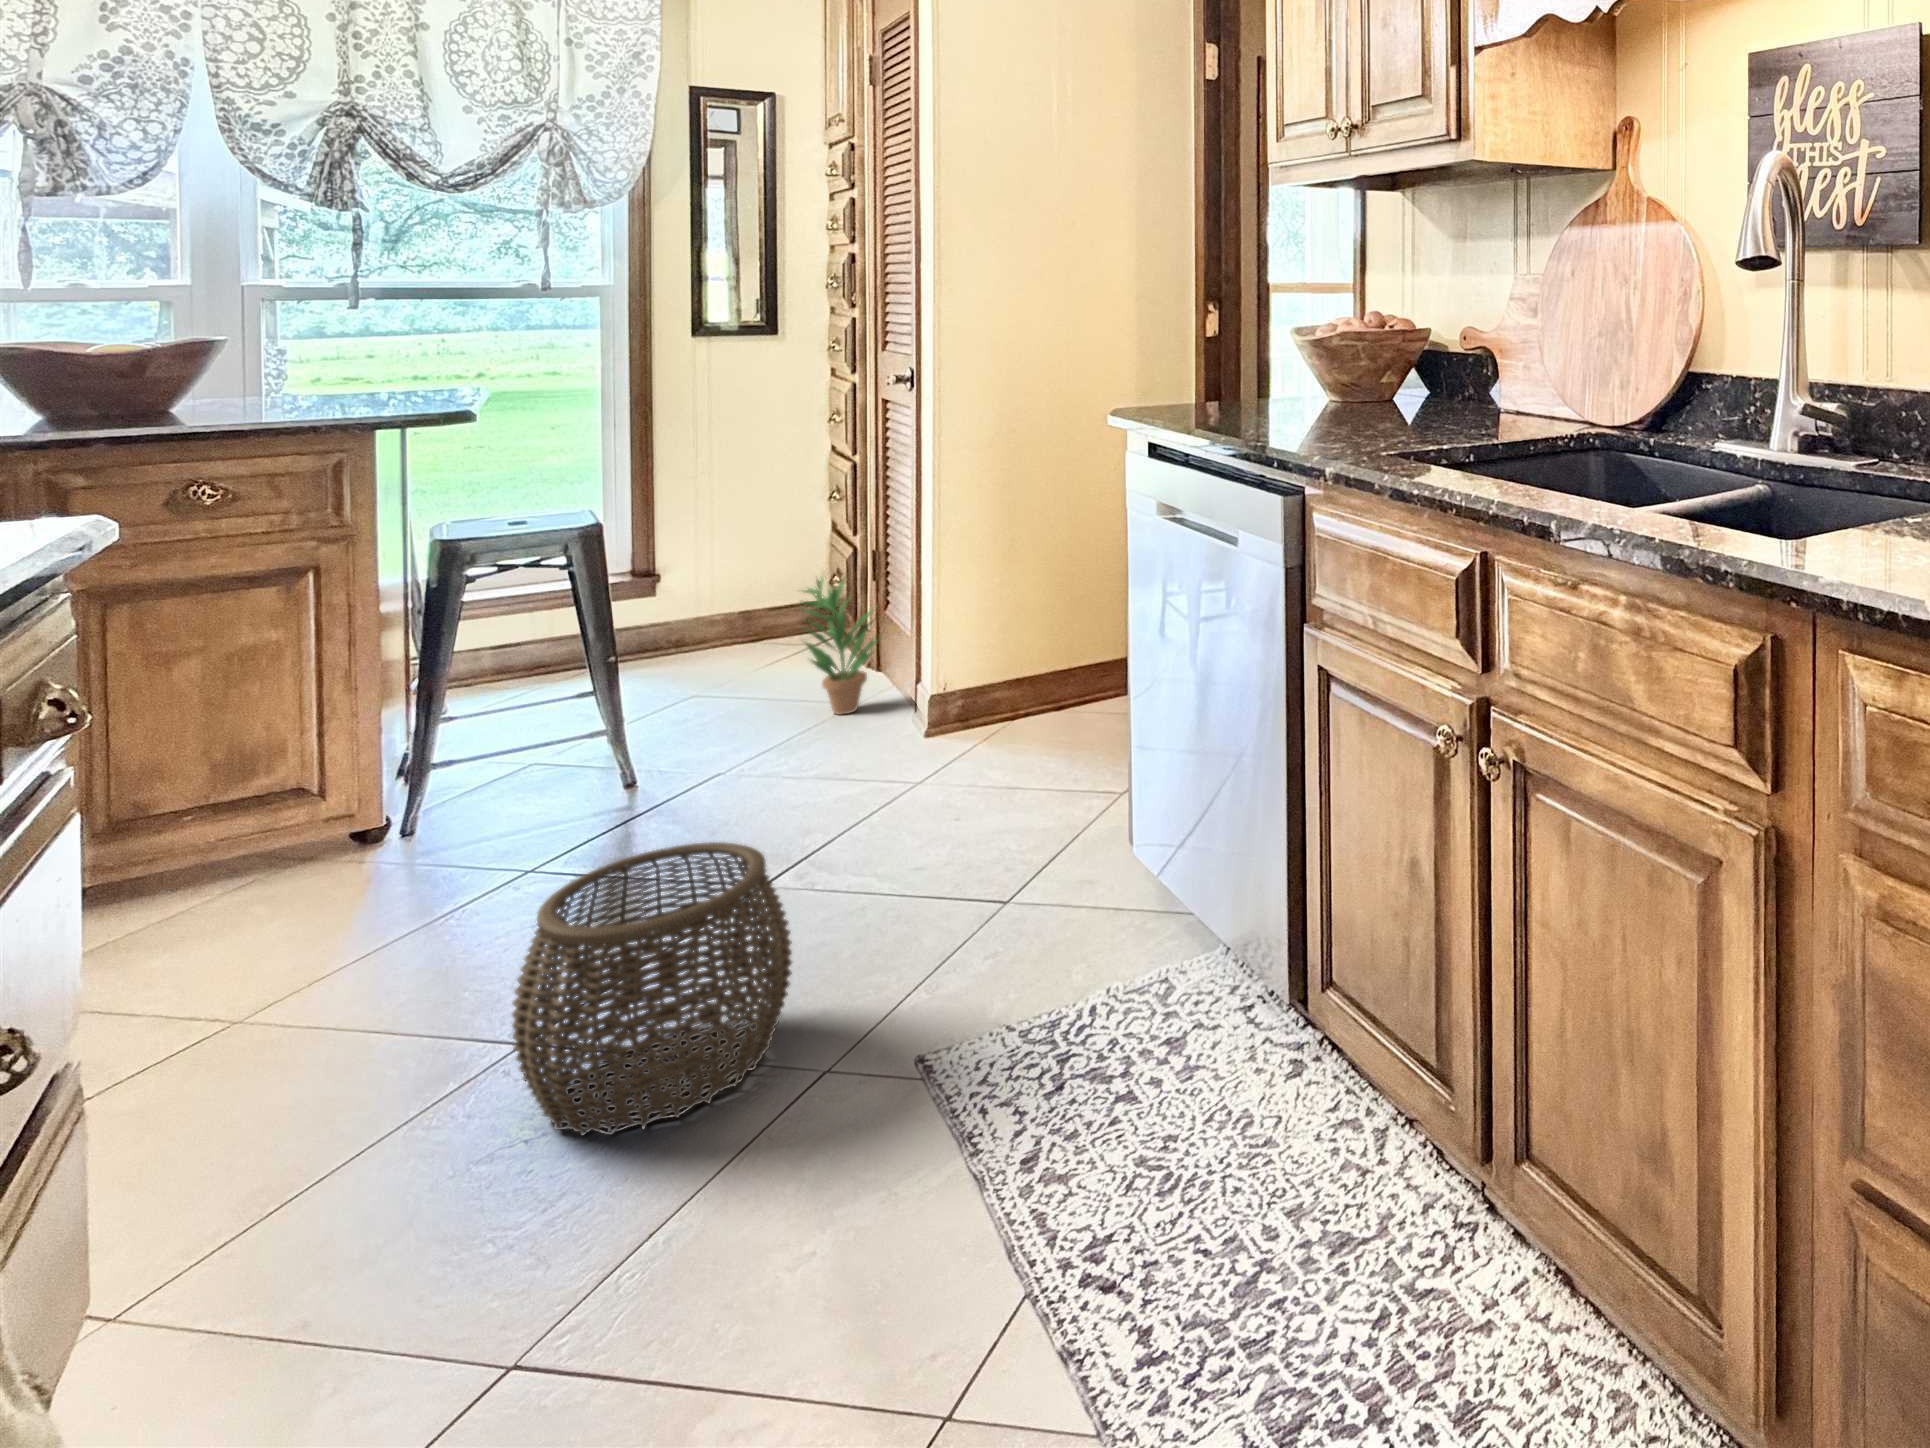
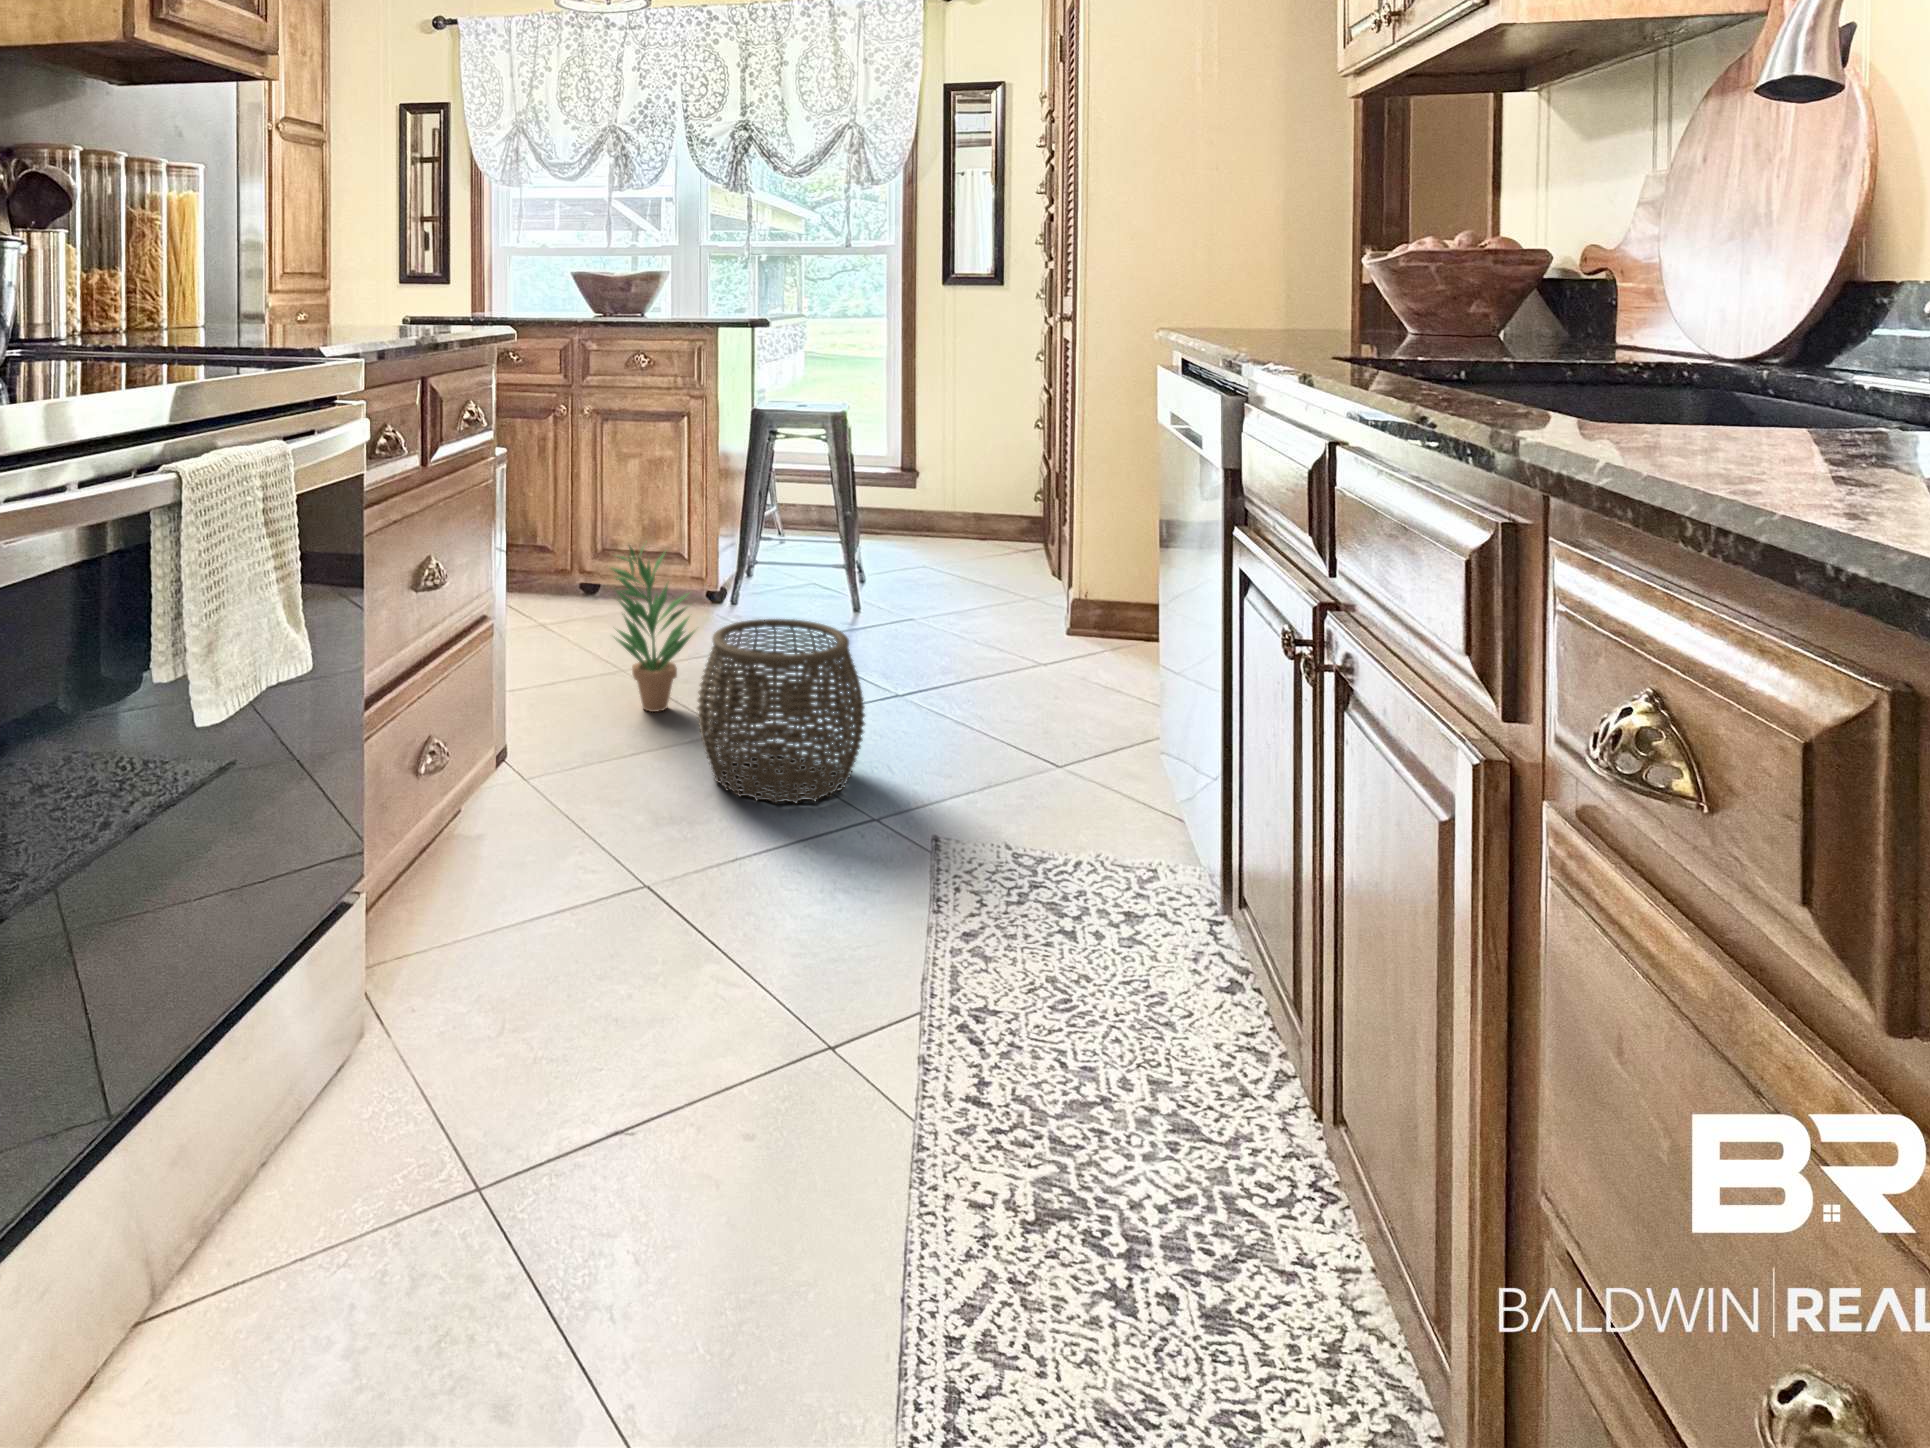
potted plant: present [800,578,877,715] -> present [612,546,694,712]

